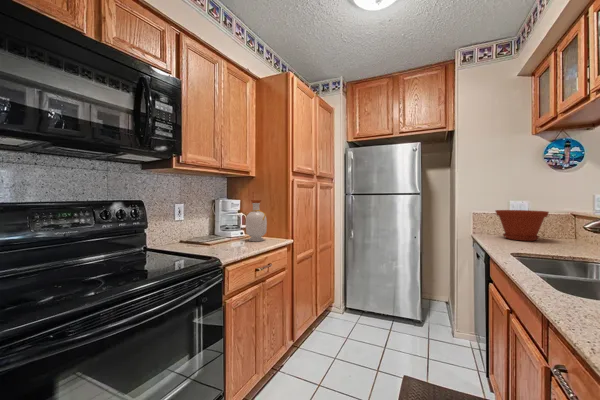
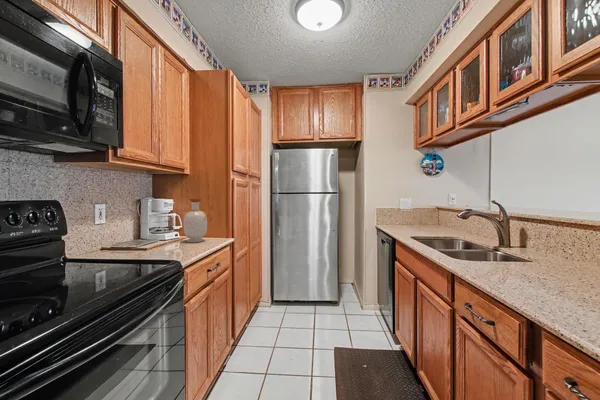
plant pot: present [496,210,549,241] -> none [393,206,427,229]

